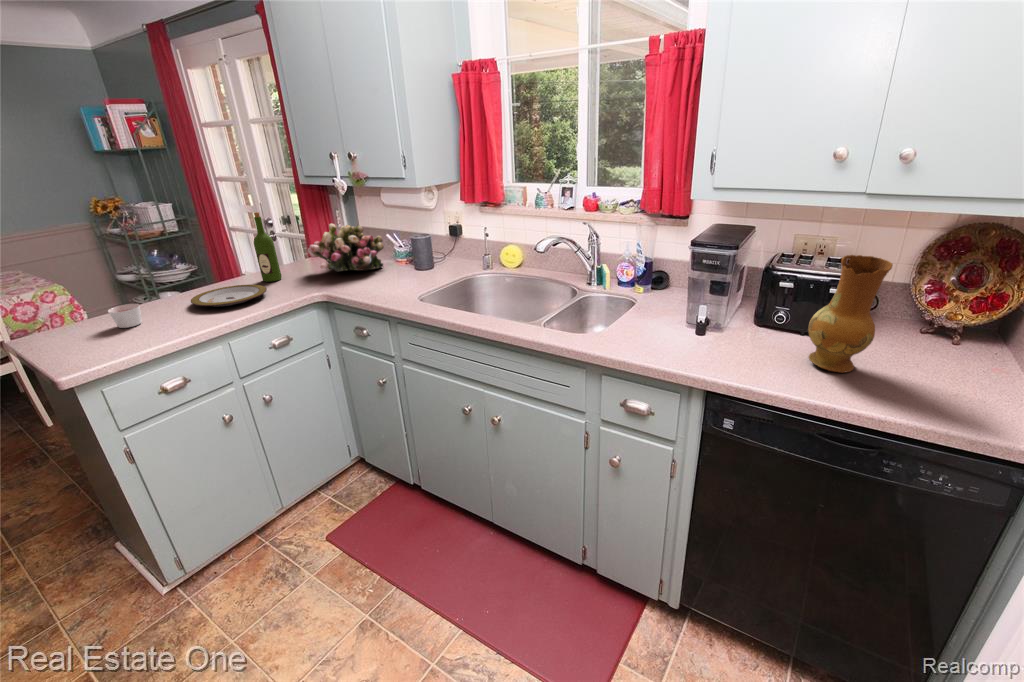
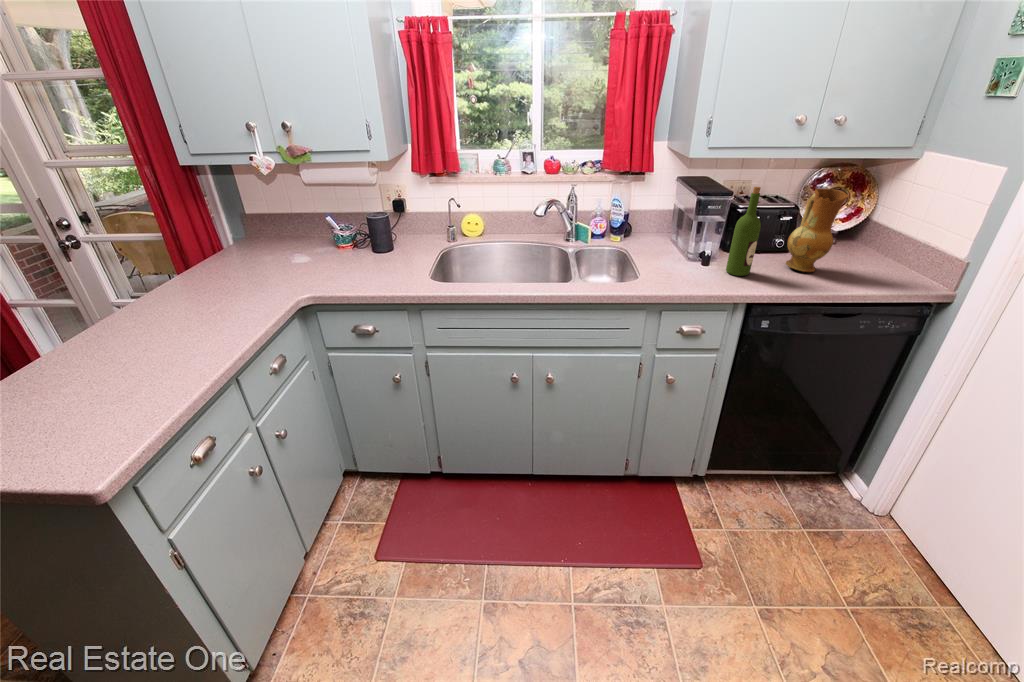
wine bottle: present [254,212,282,282] -> present [726,187,761,276]
flower arrangement: present [307,224,384,271] -> none [236,210,330,268]
plate: present [191,285,267,307] -> none [128,301,234,343]
candle: present [108,304,142,328] -> none [32,360,90,401]

